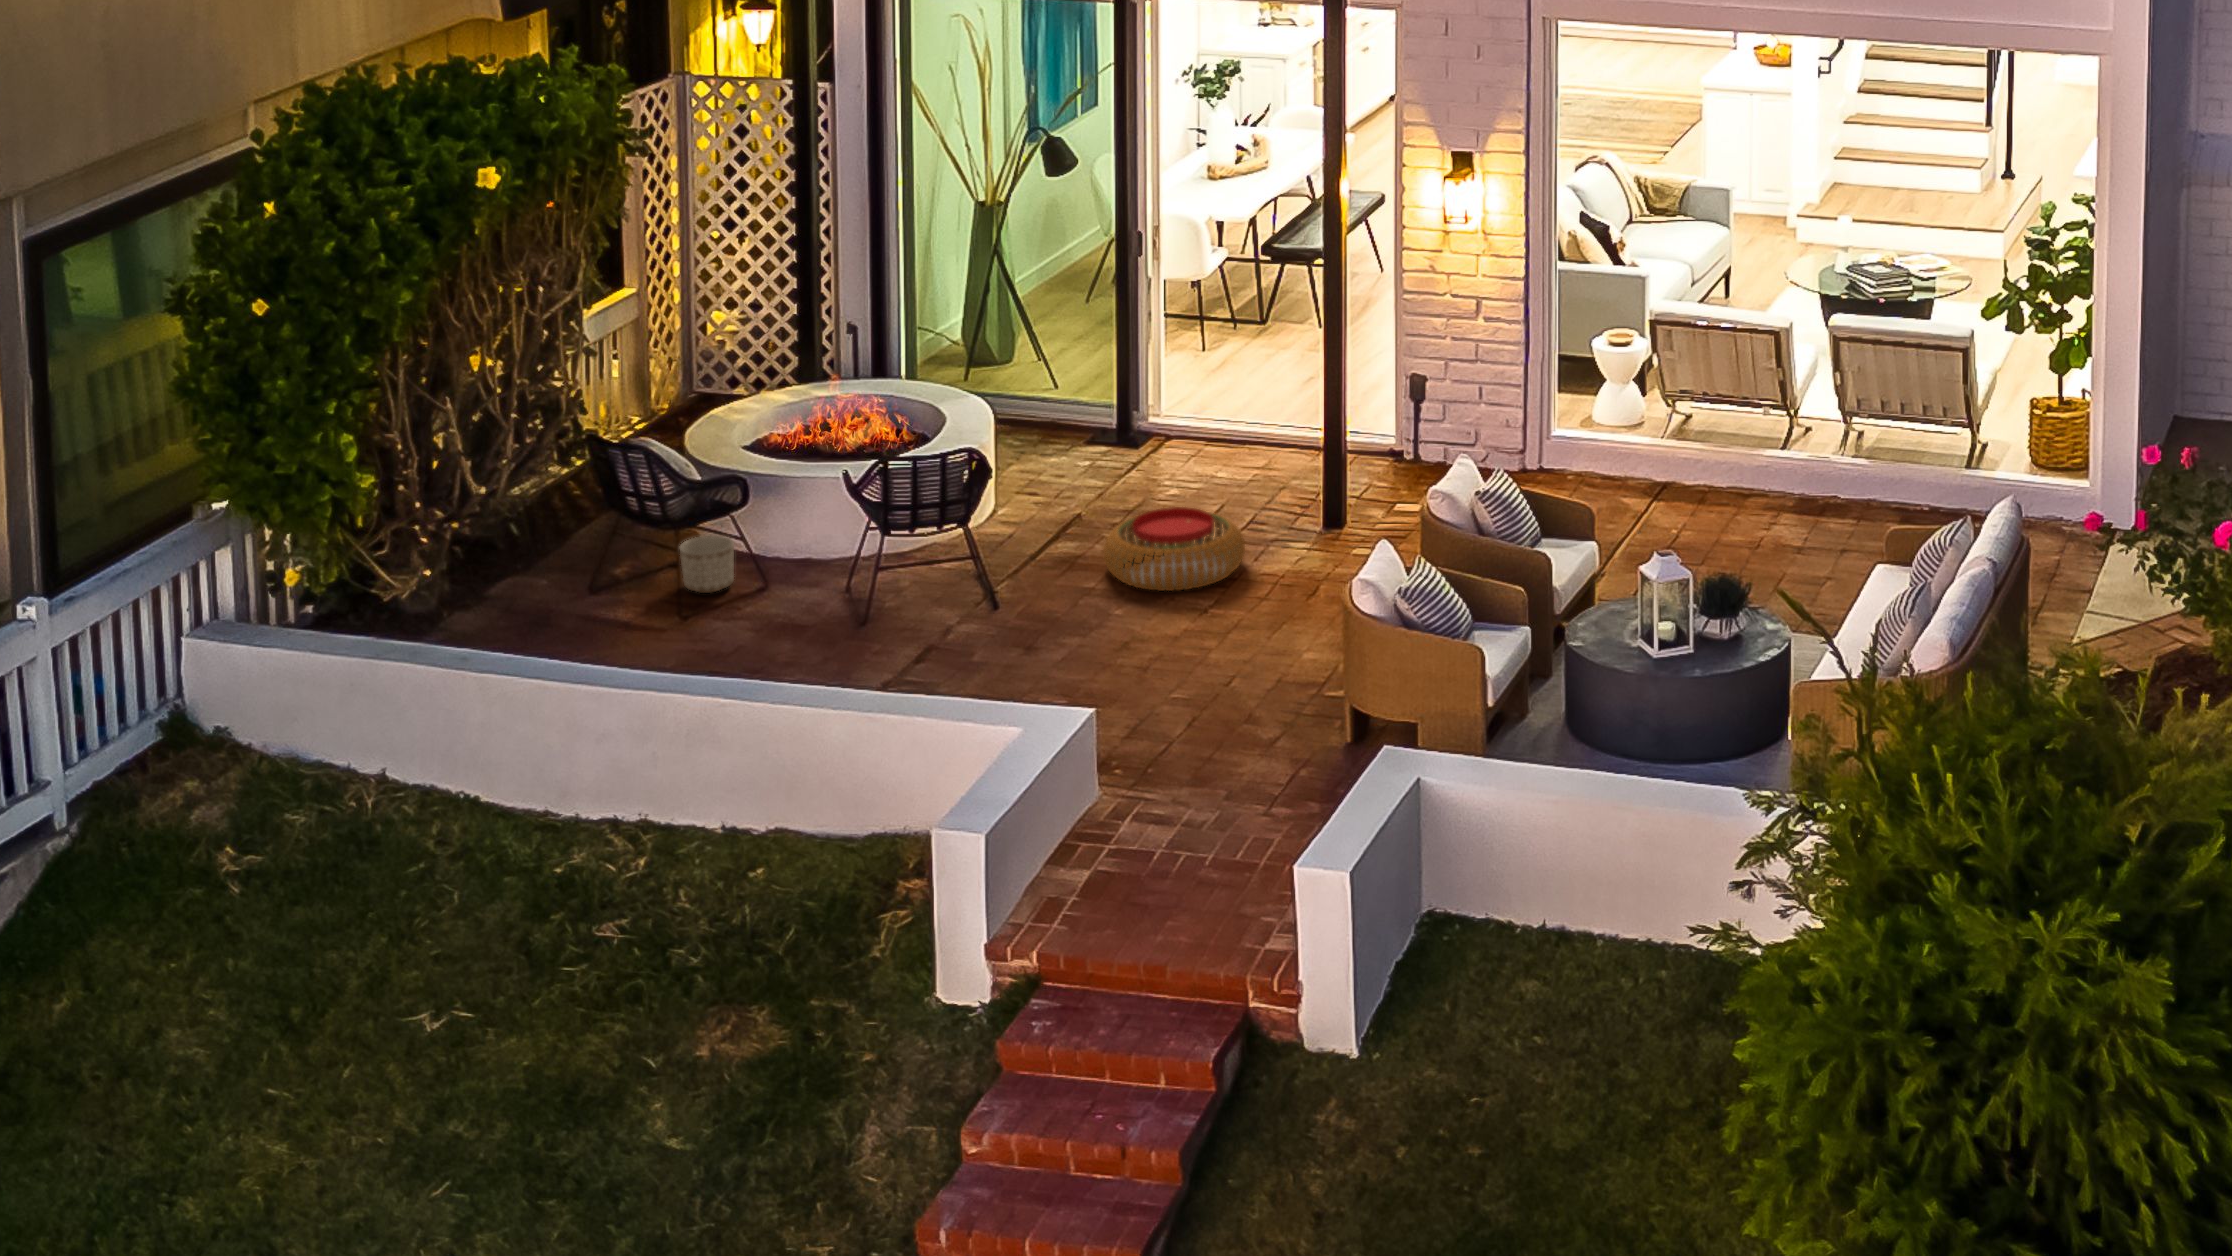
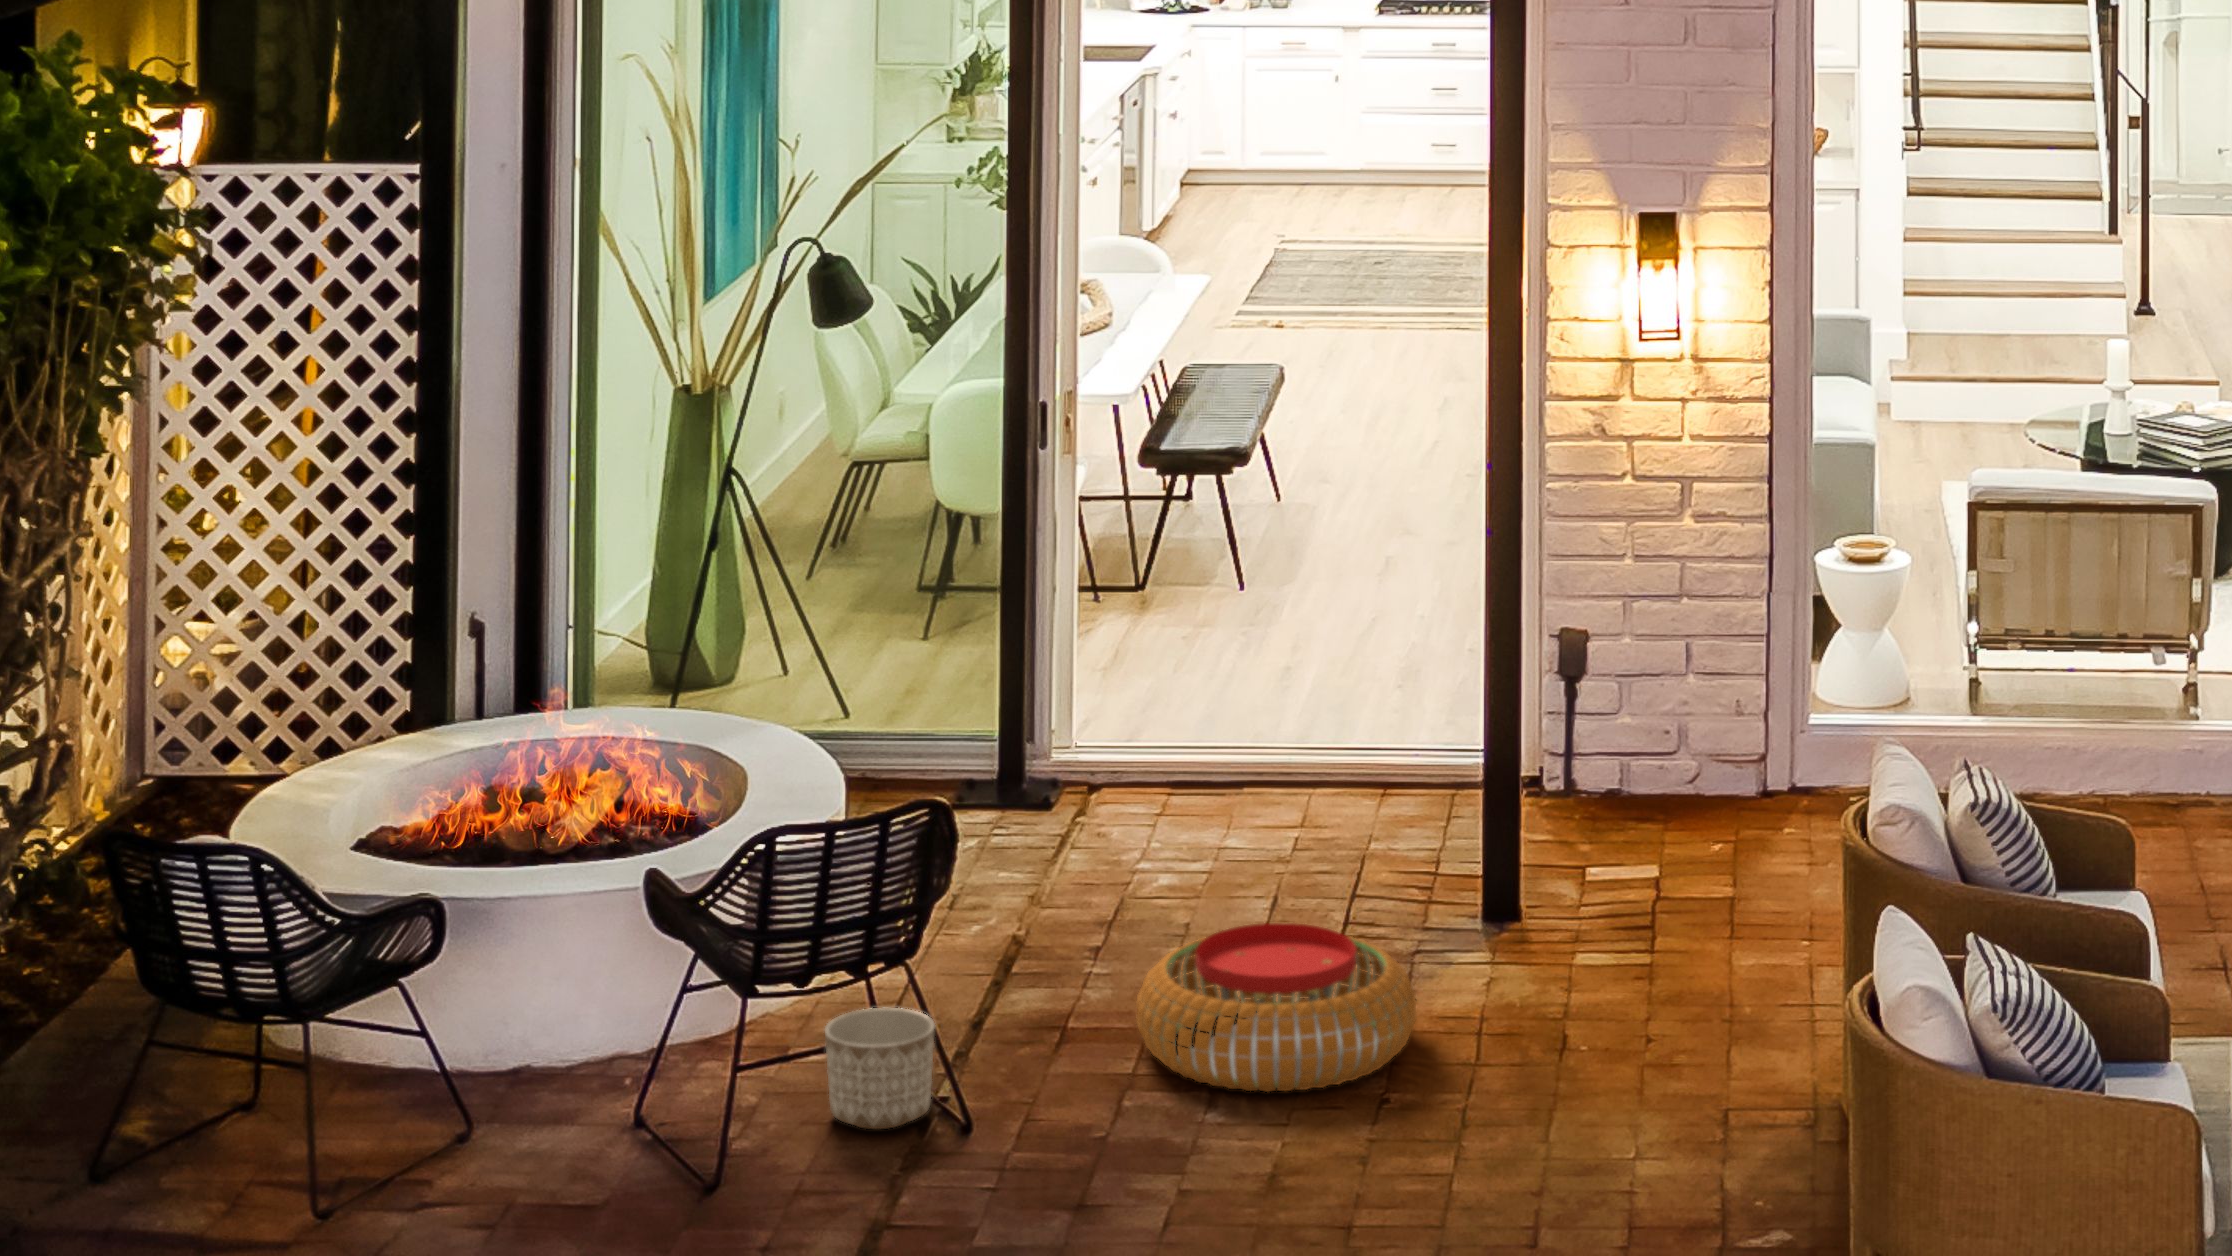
planter: present [680,535,734,593] -> present [825,1008,935,1129]

